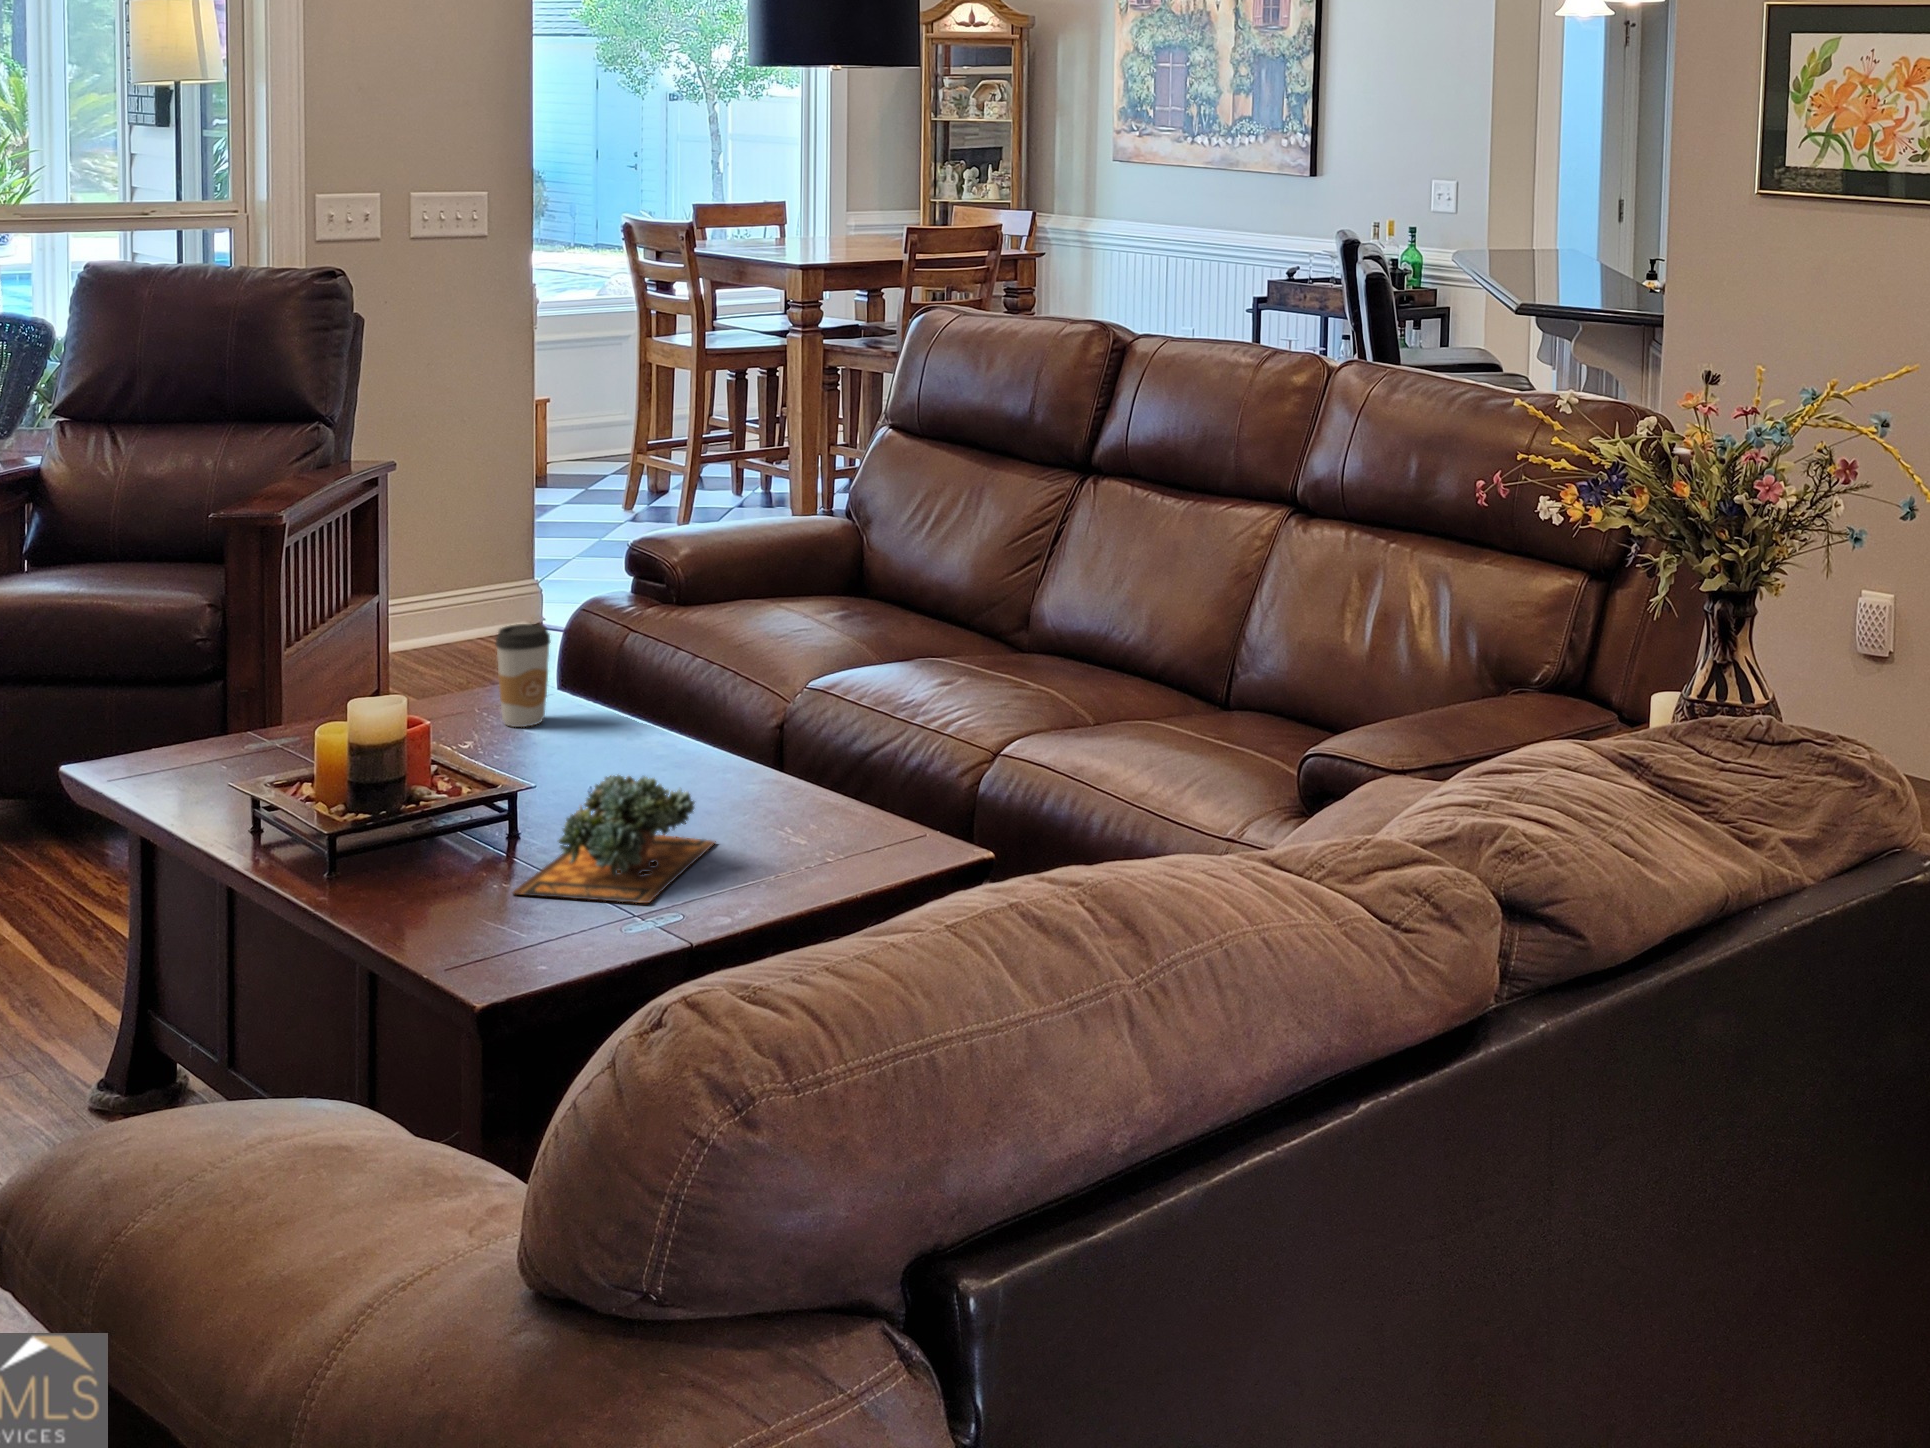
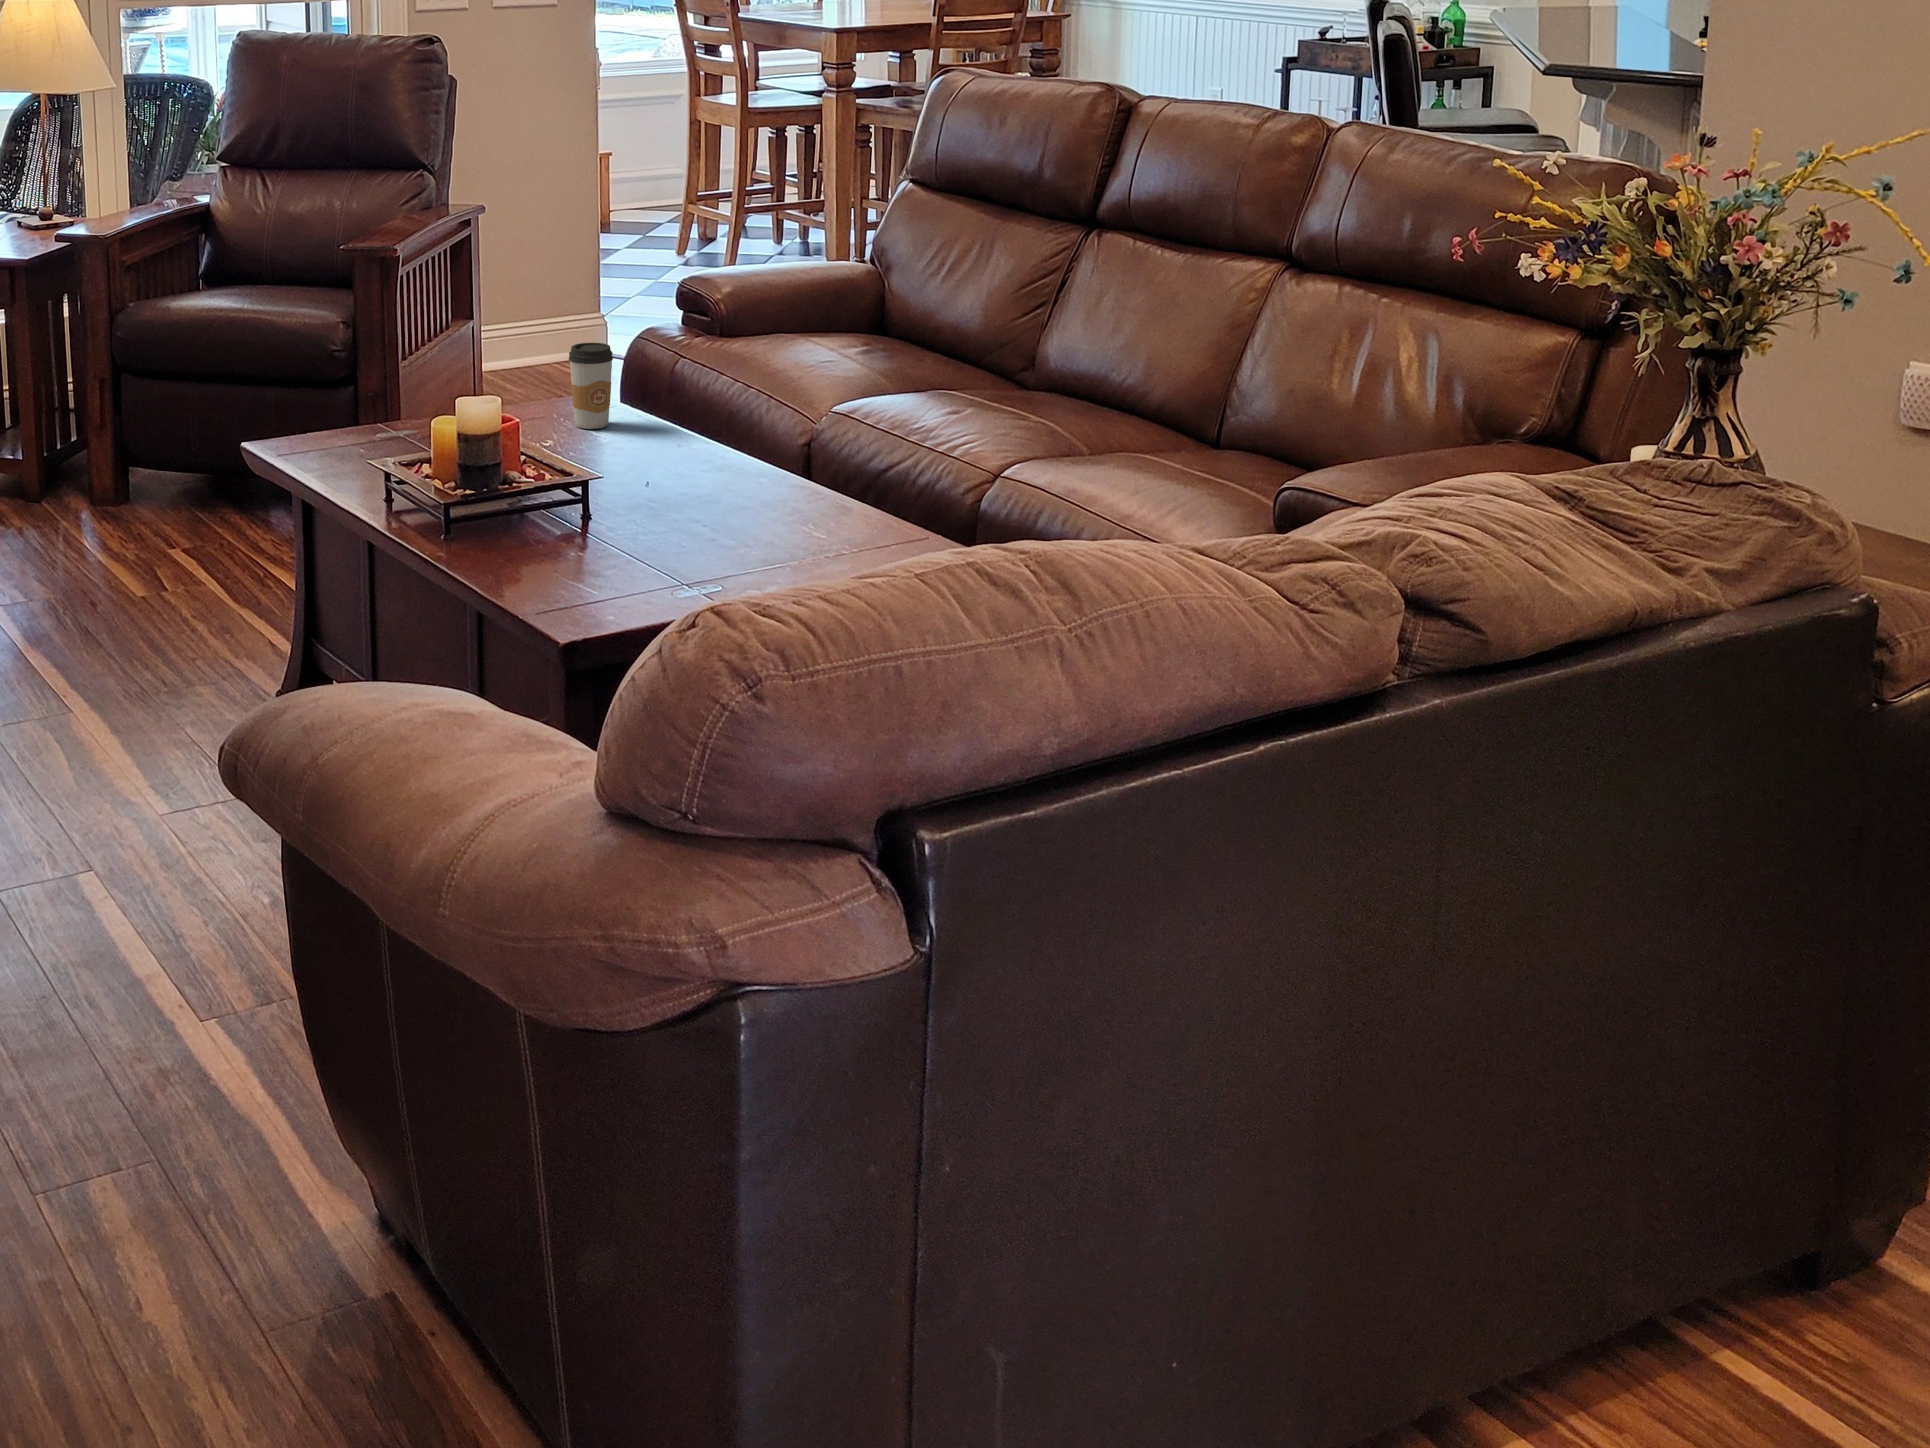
succulent plant: present [513,775,715,903] -> none [585,466,749,573]

